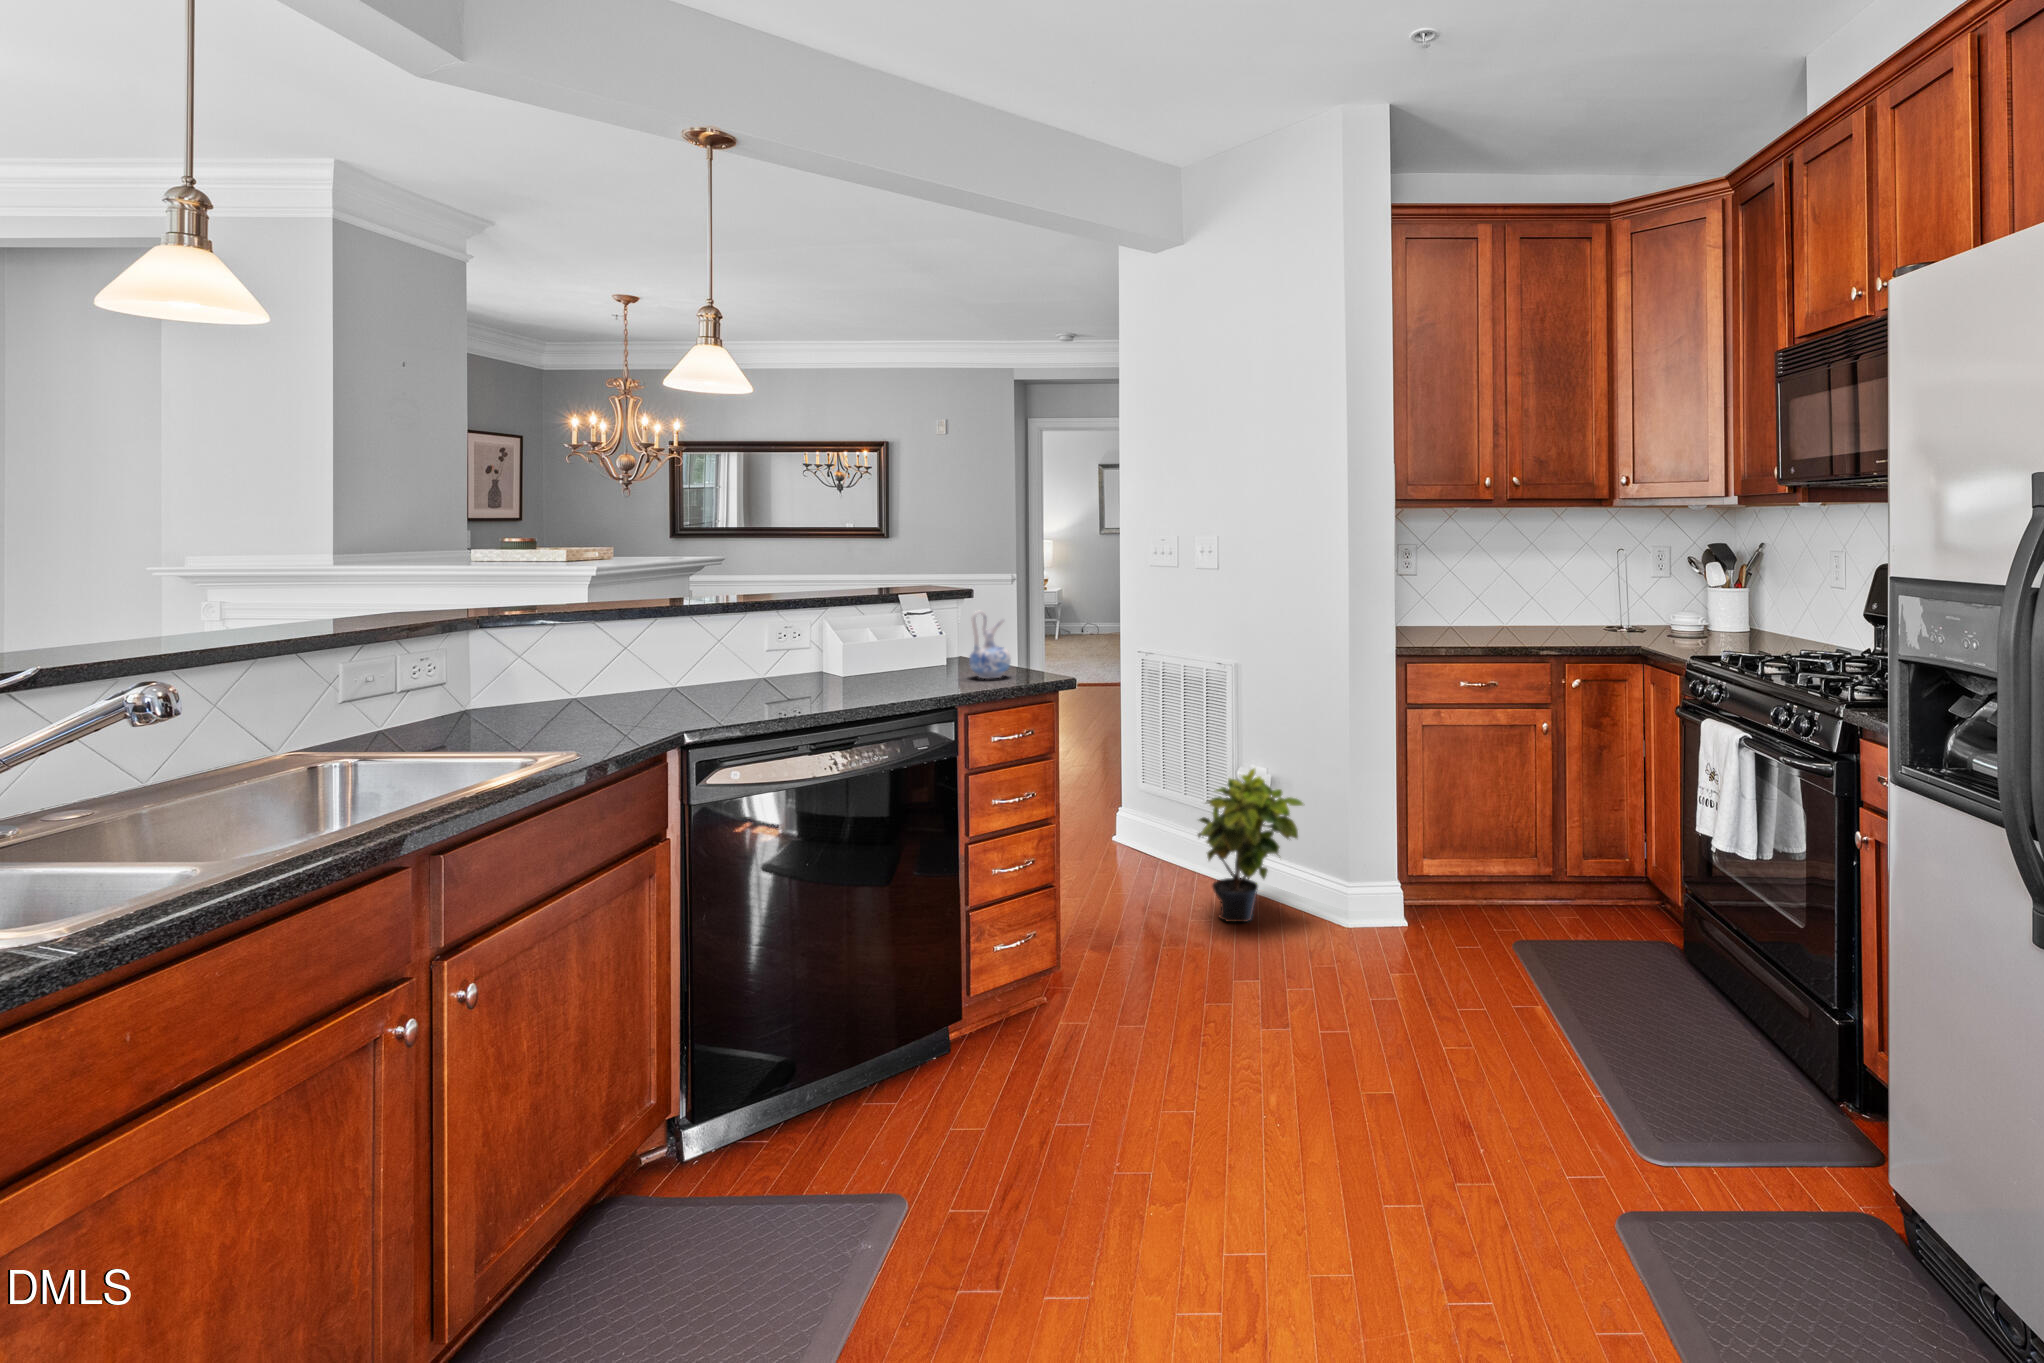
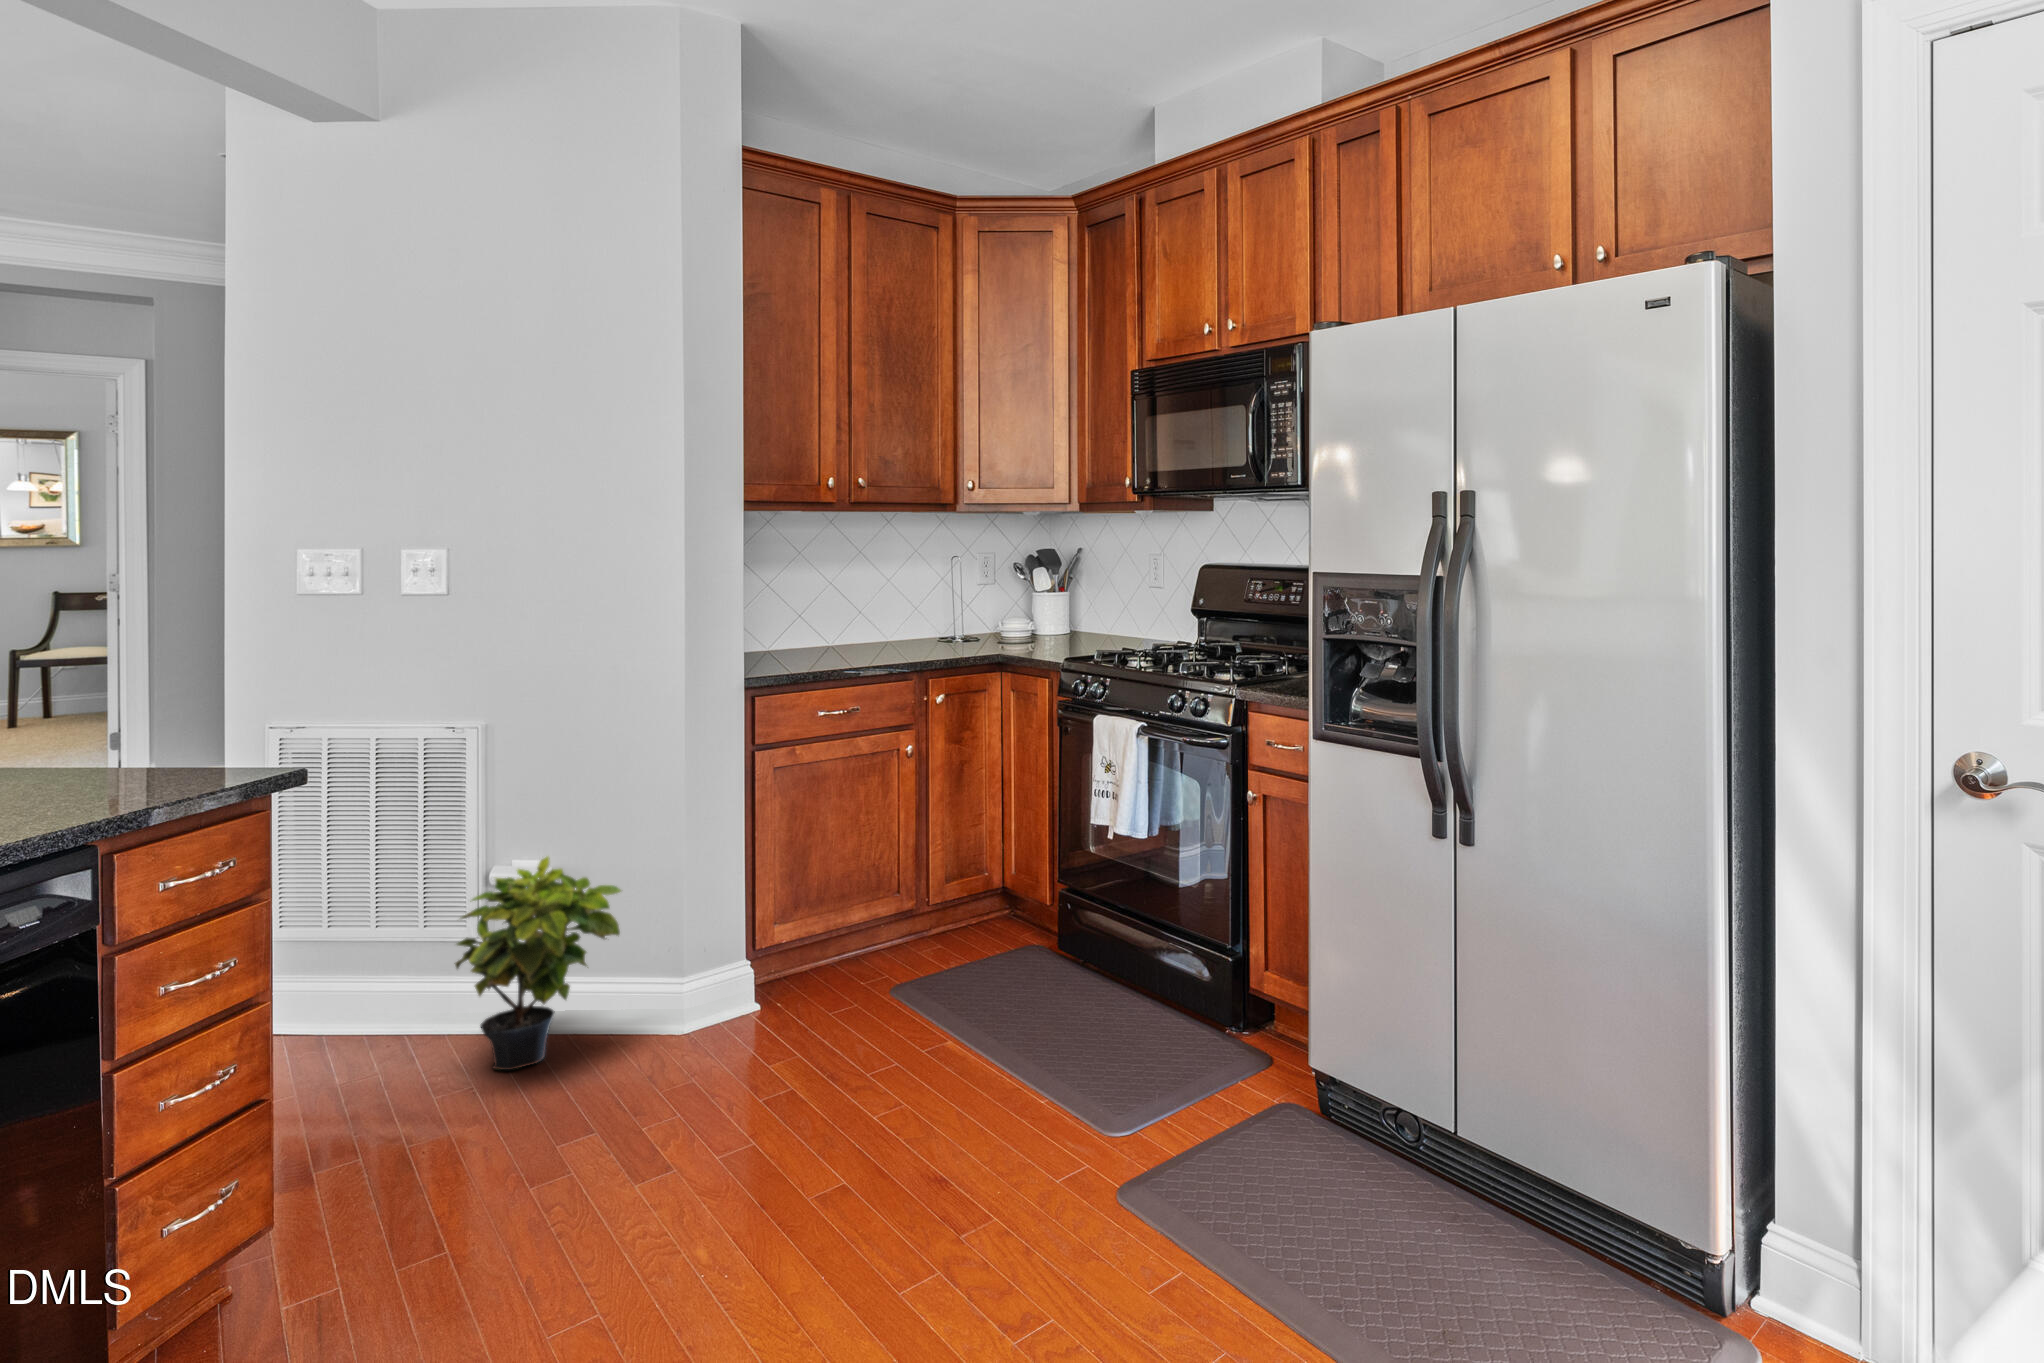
ceramic pitcher: present [969,611,1011,678] -> none [75,684,168,794]

